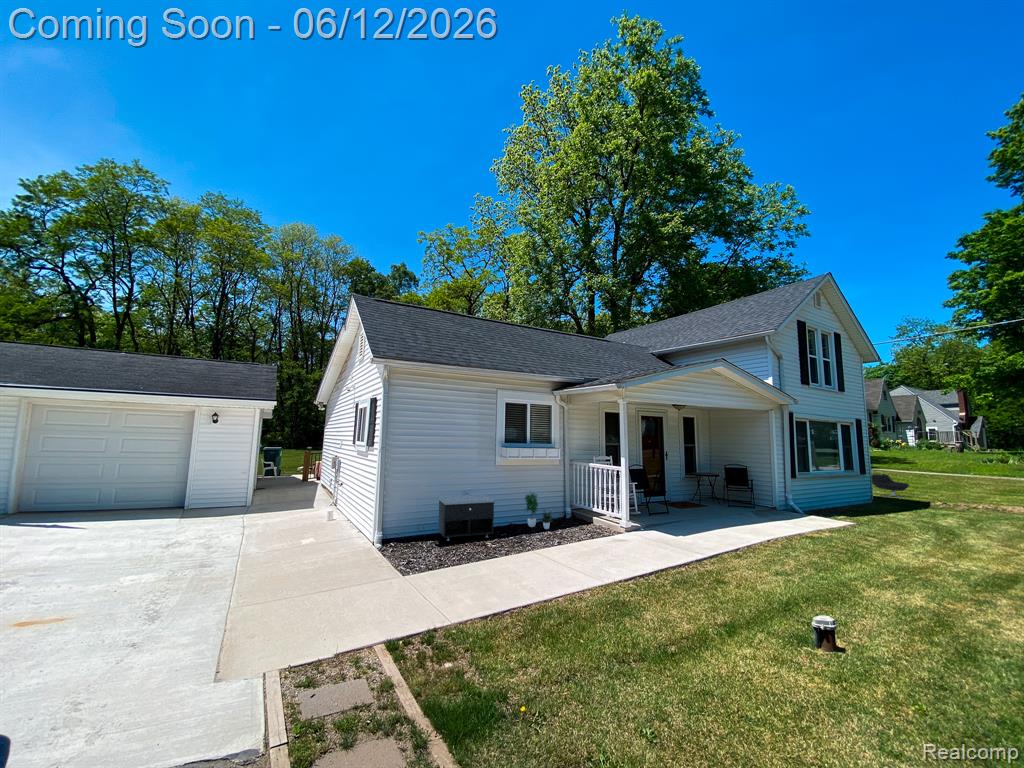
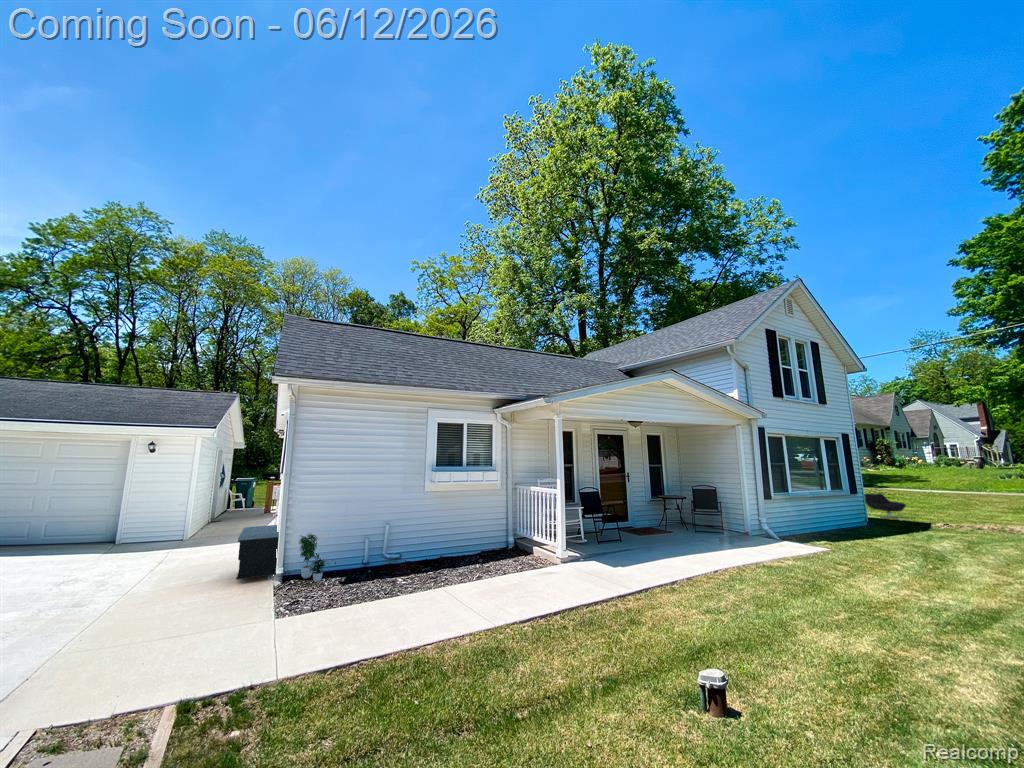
potted plant: present [525,493,552,529] -> present [299,534,326,582]
storage bench: present [438,494,494,541] -> present [236,525,279,583]

